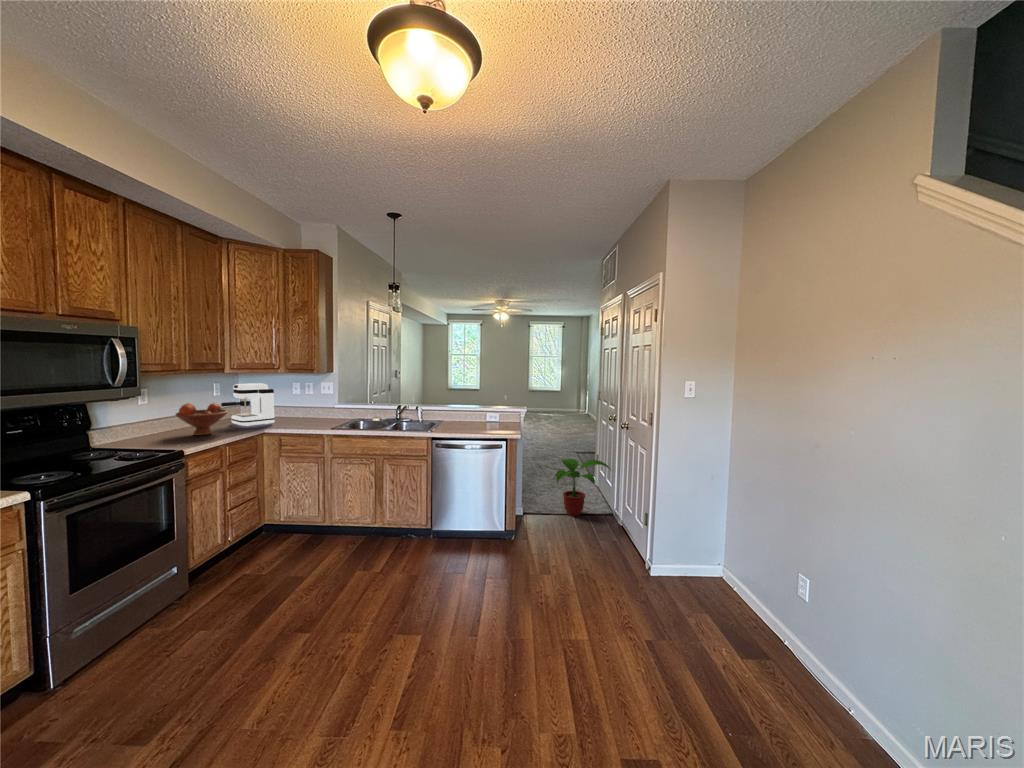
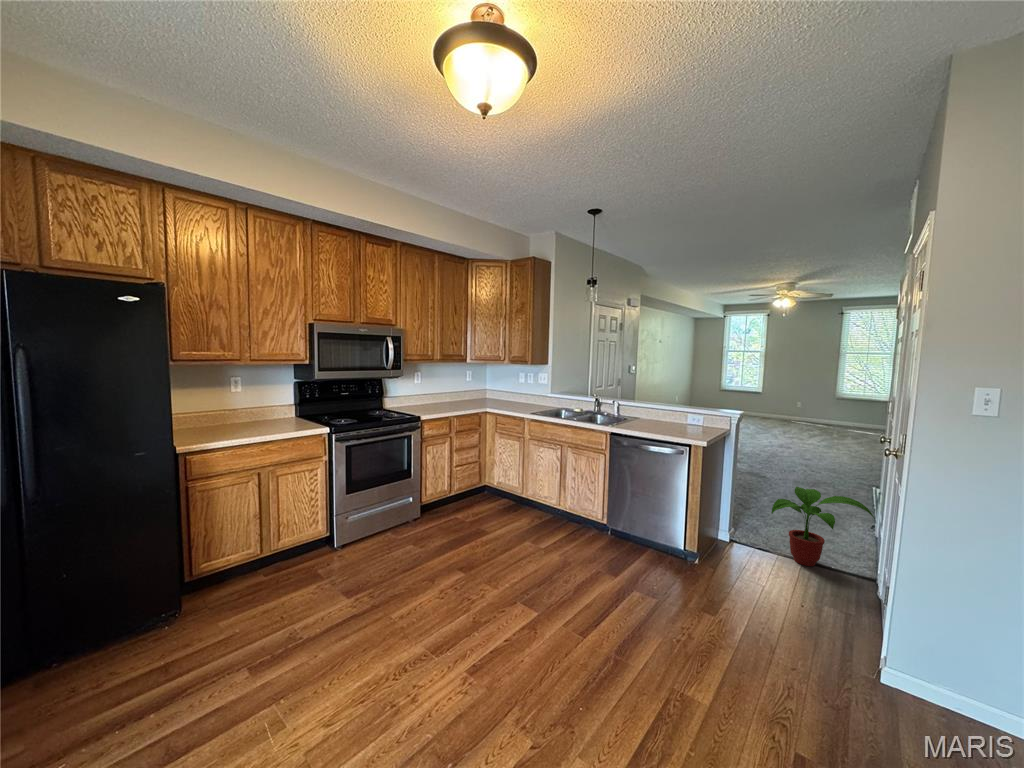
coffee maker: present [221,383,275,427] -> none [464,372,498,406]
fruit bowl: present [176,403,228,435] -> none [430,384,461,408]

